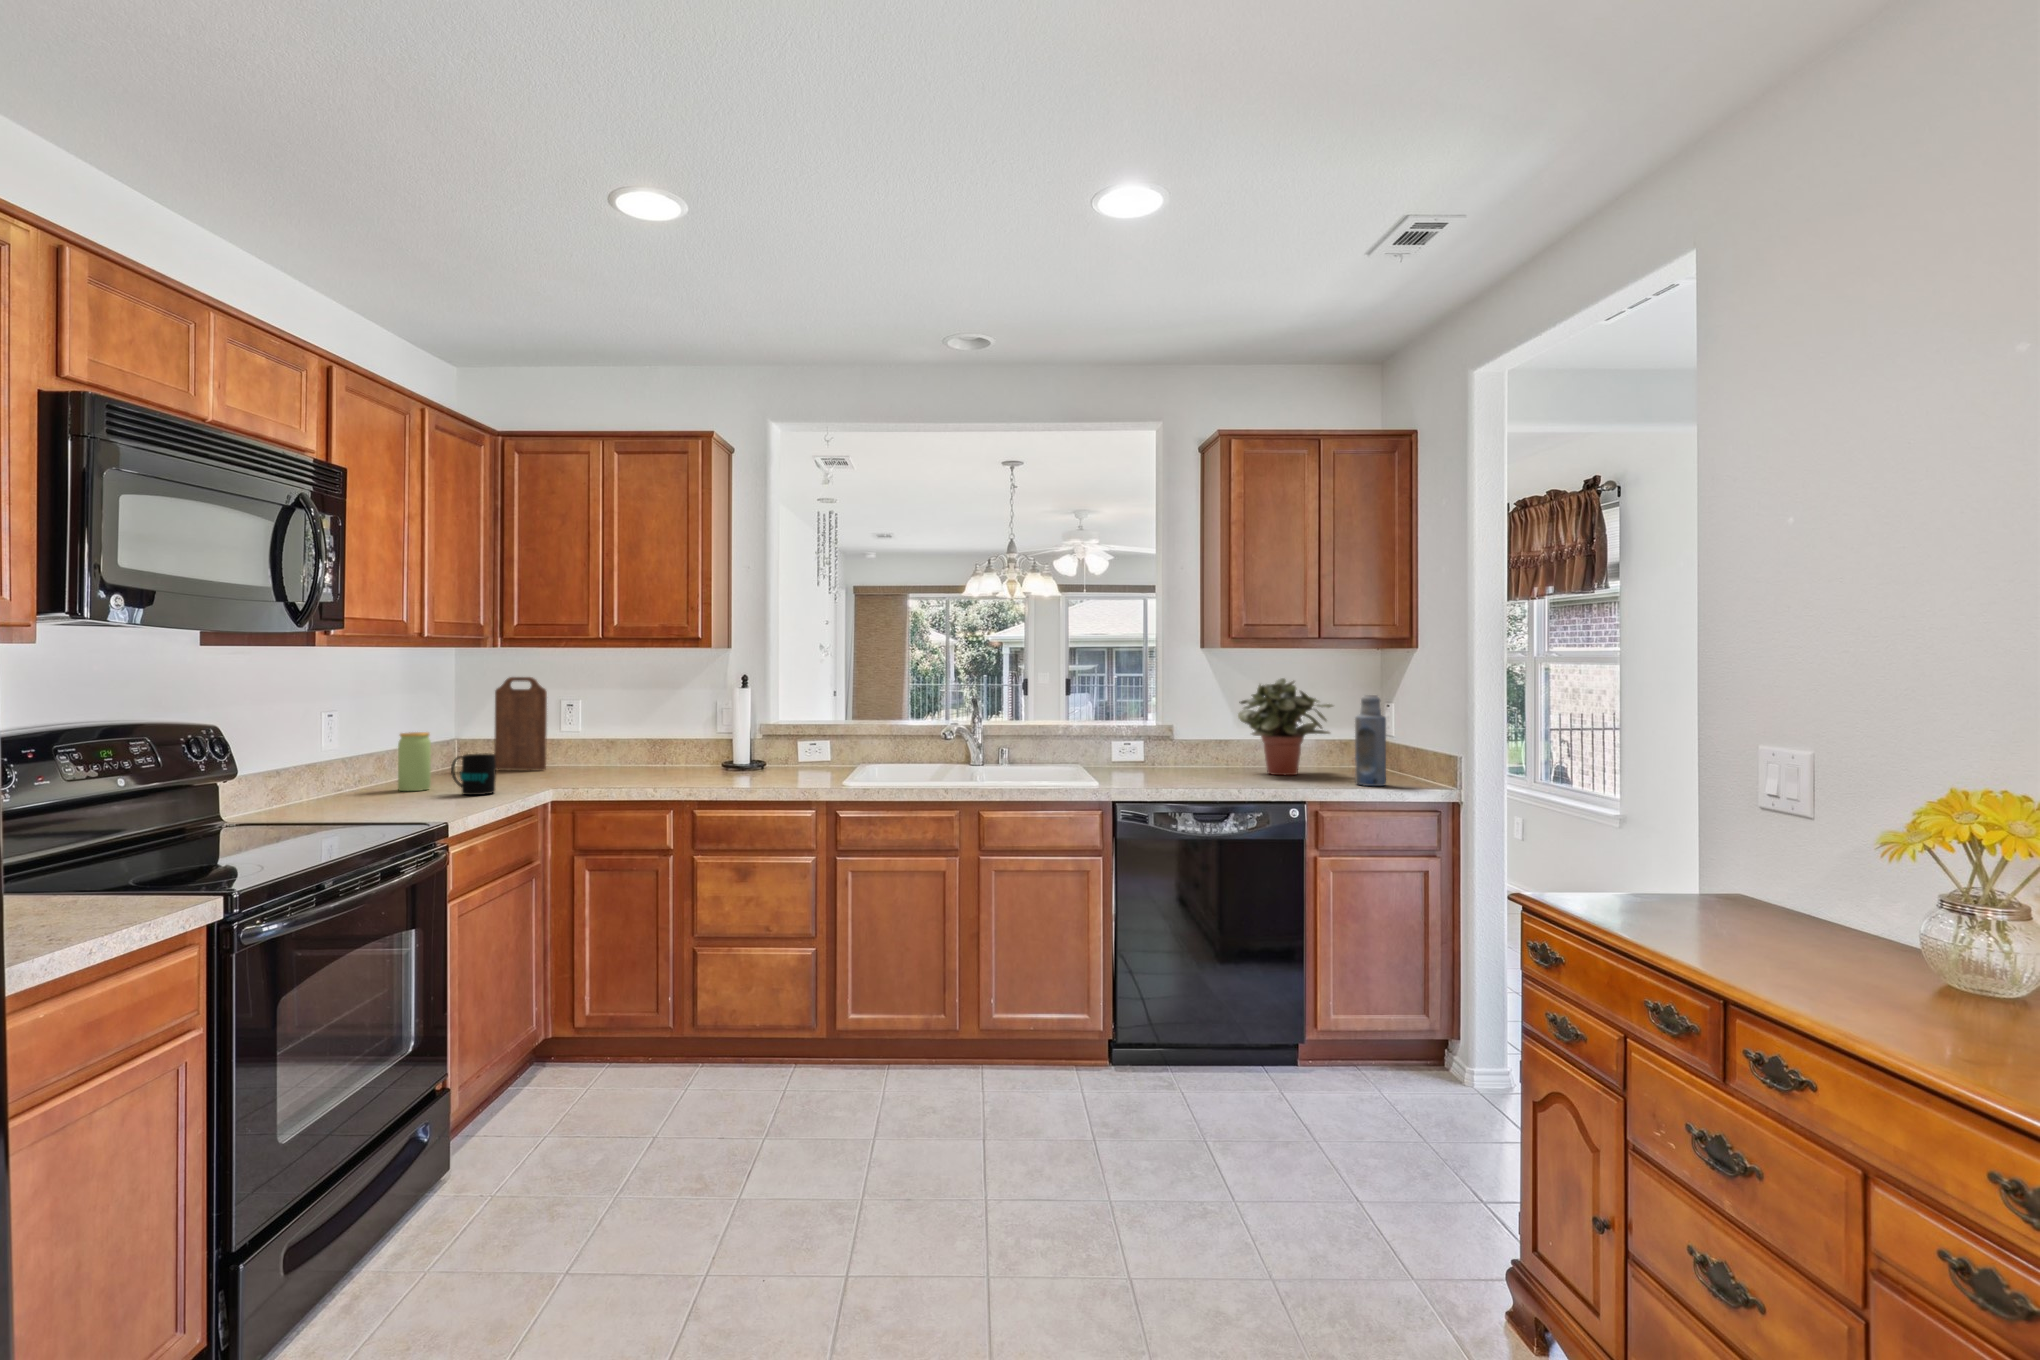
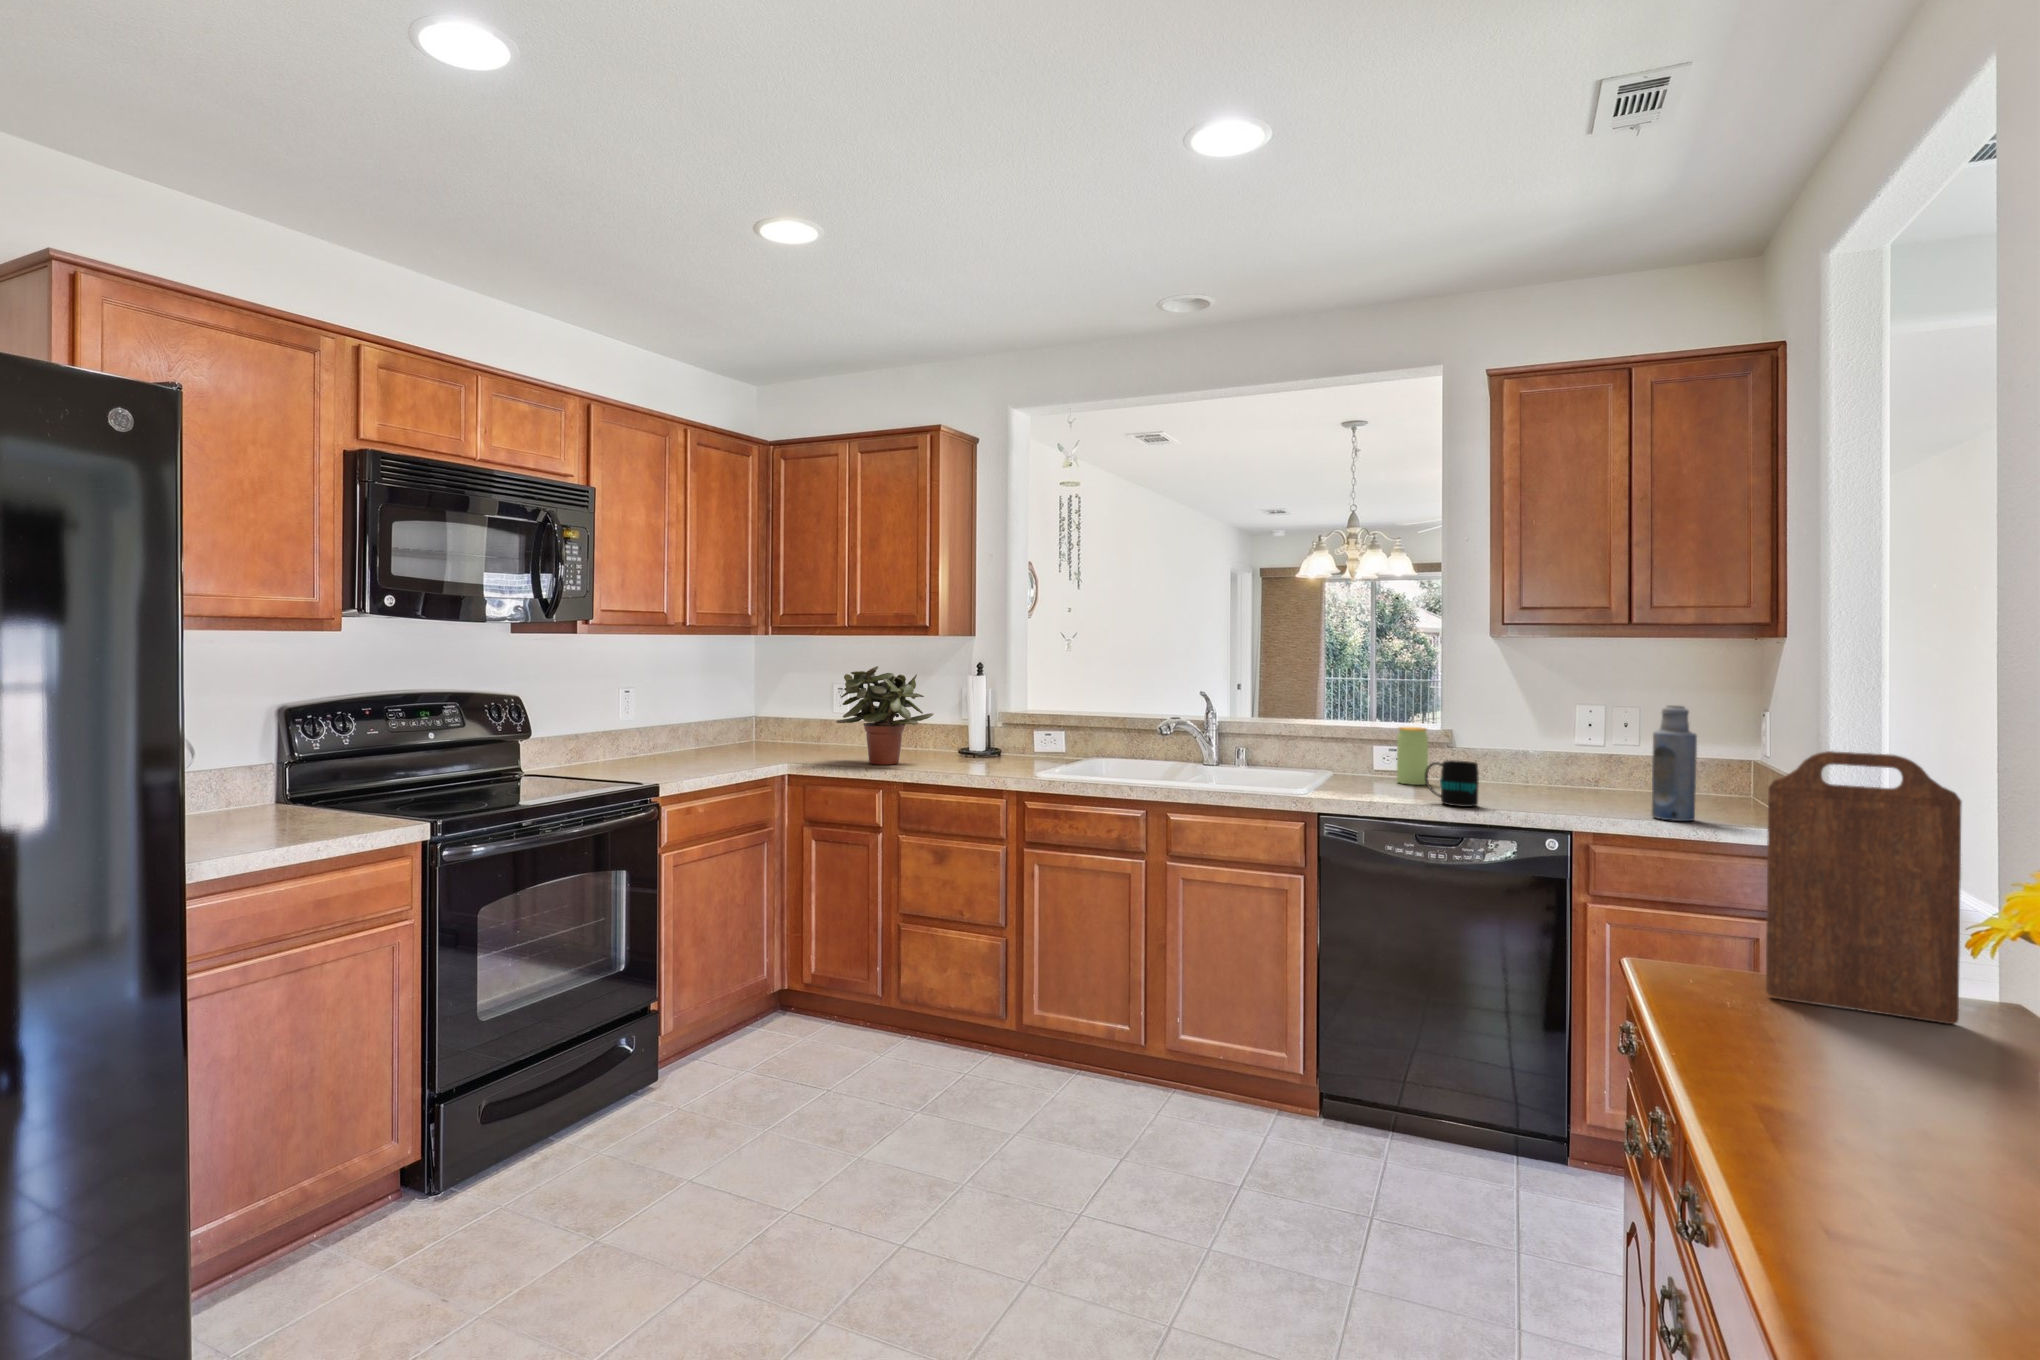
cutting board: present [494,677,547,770] -> present [1766,751,1962,1024]
potted plant: present [1238,678,1333,775] -> present [836,666,933,765]
jar: present [398,732,431,791] -> present [1397,727,1428,785]
mug: present [451,753,496,795] -> present [1425,760,1479,807]

